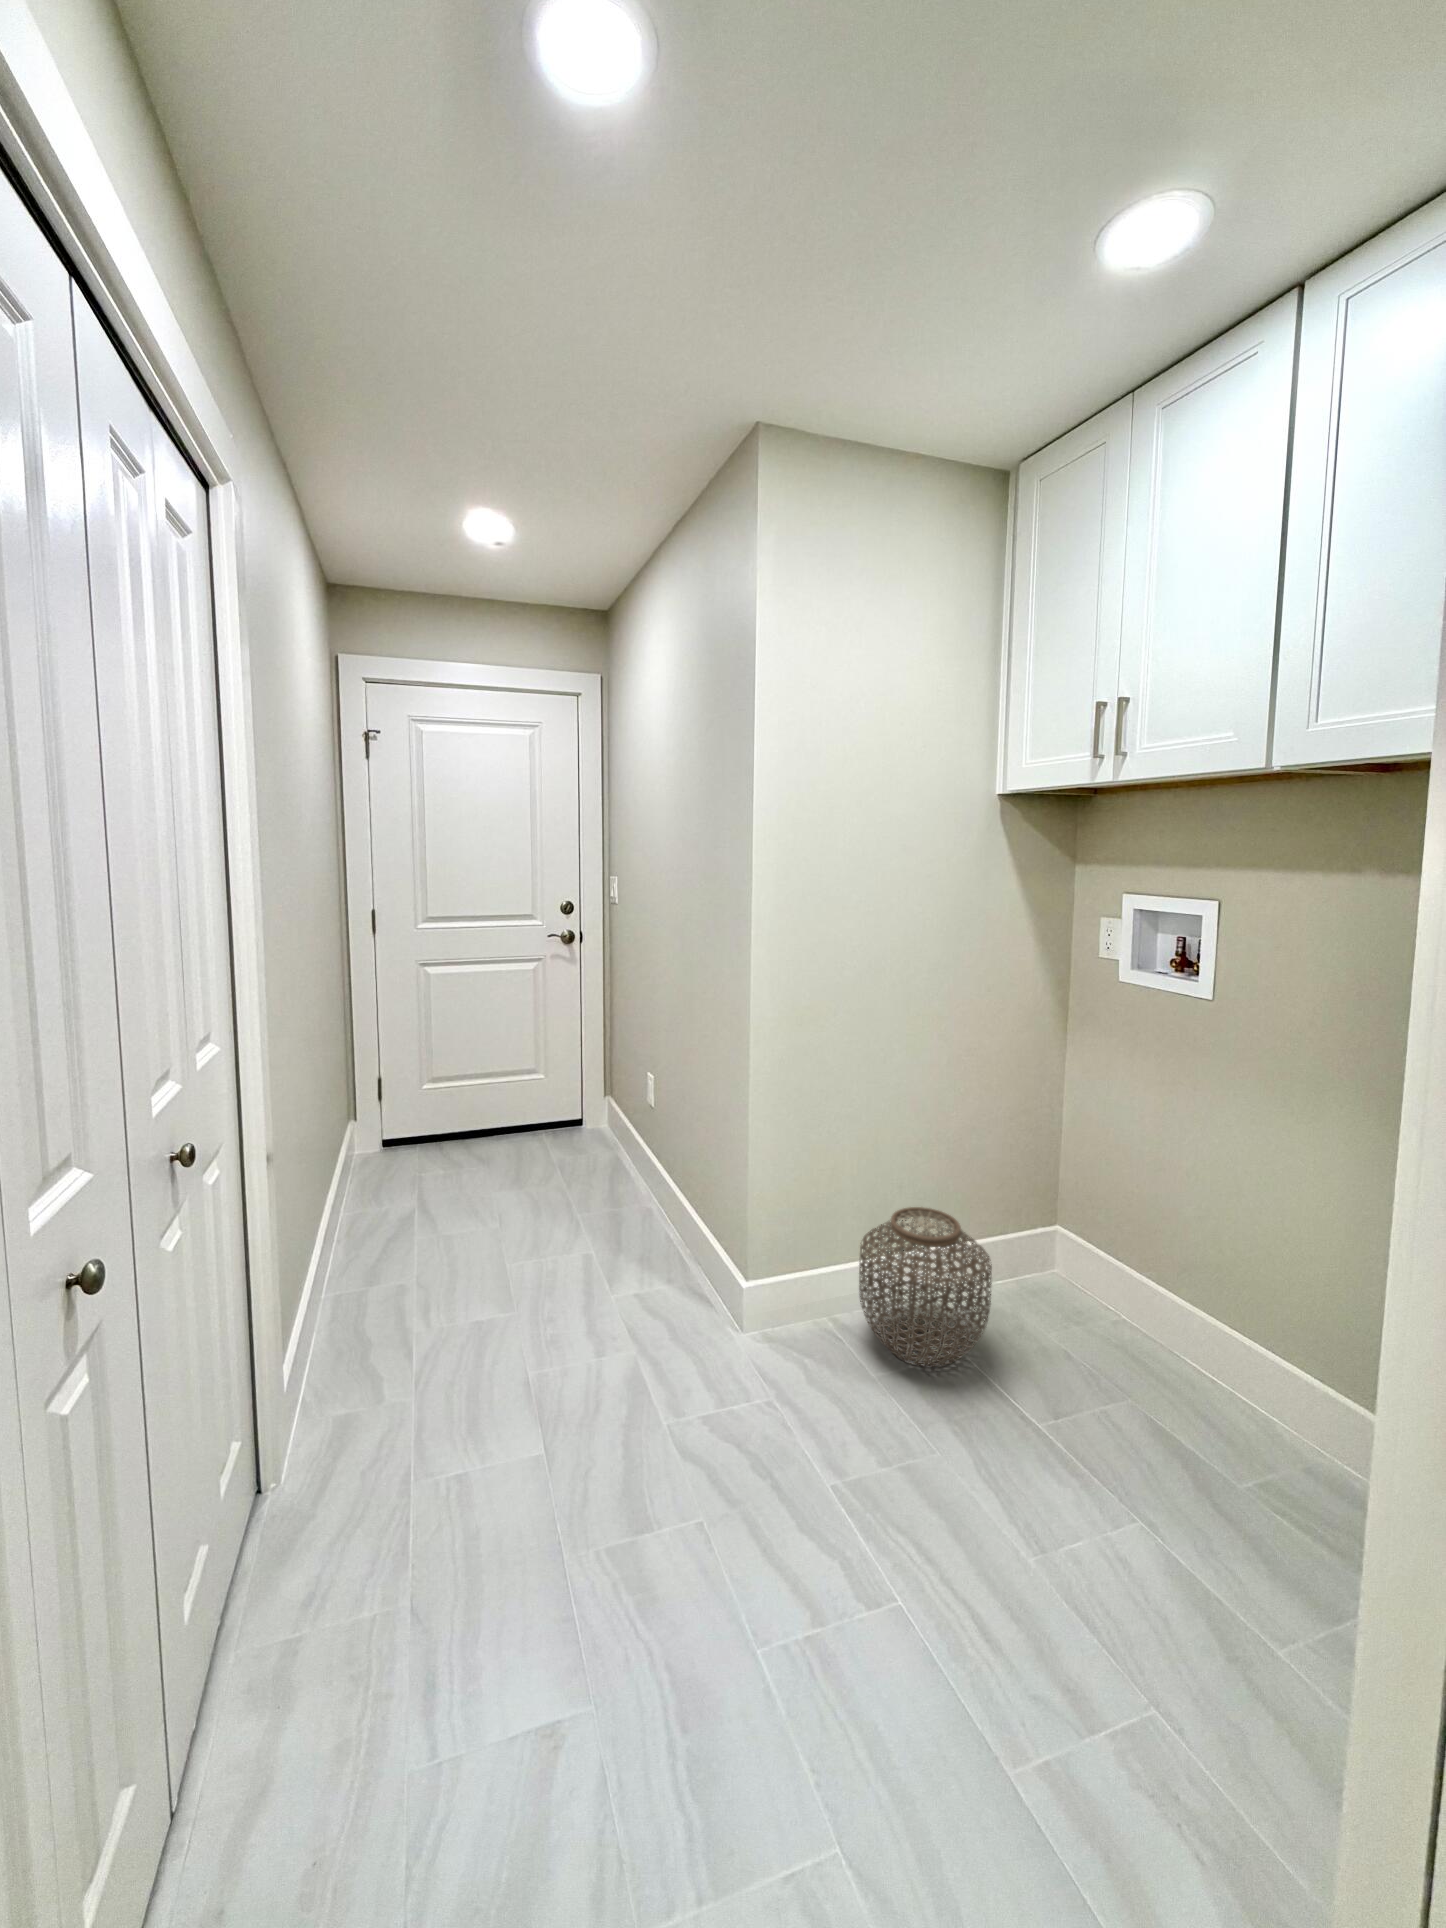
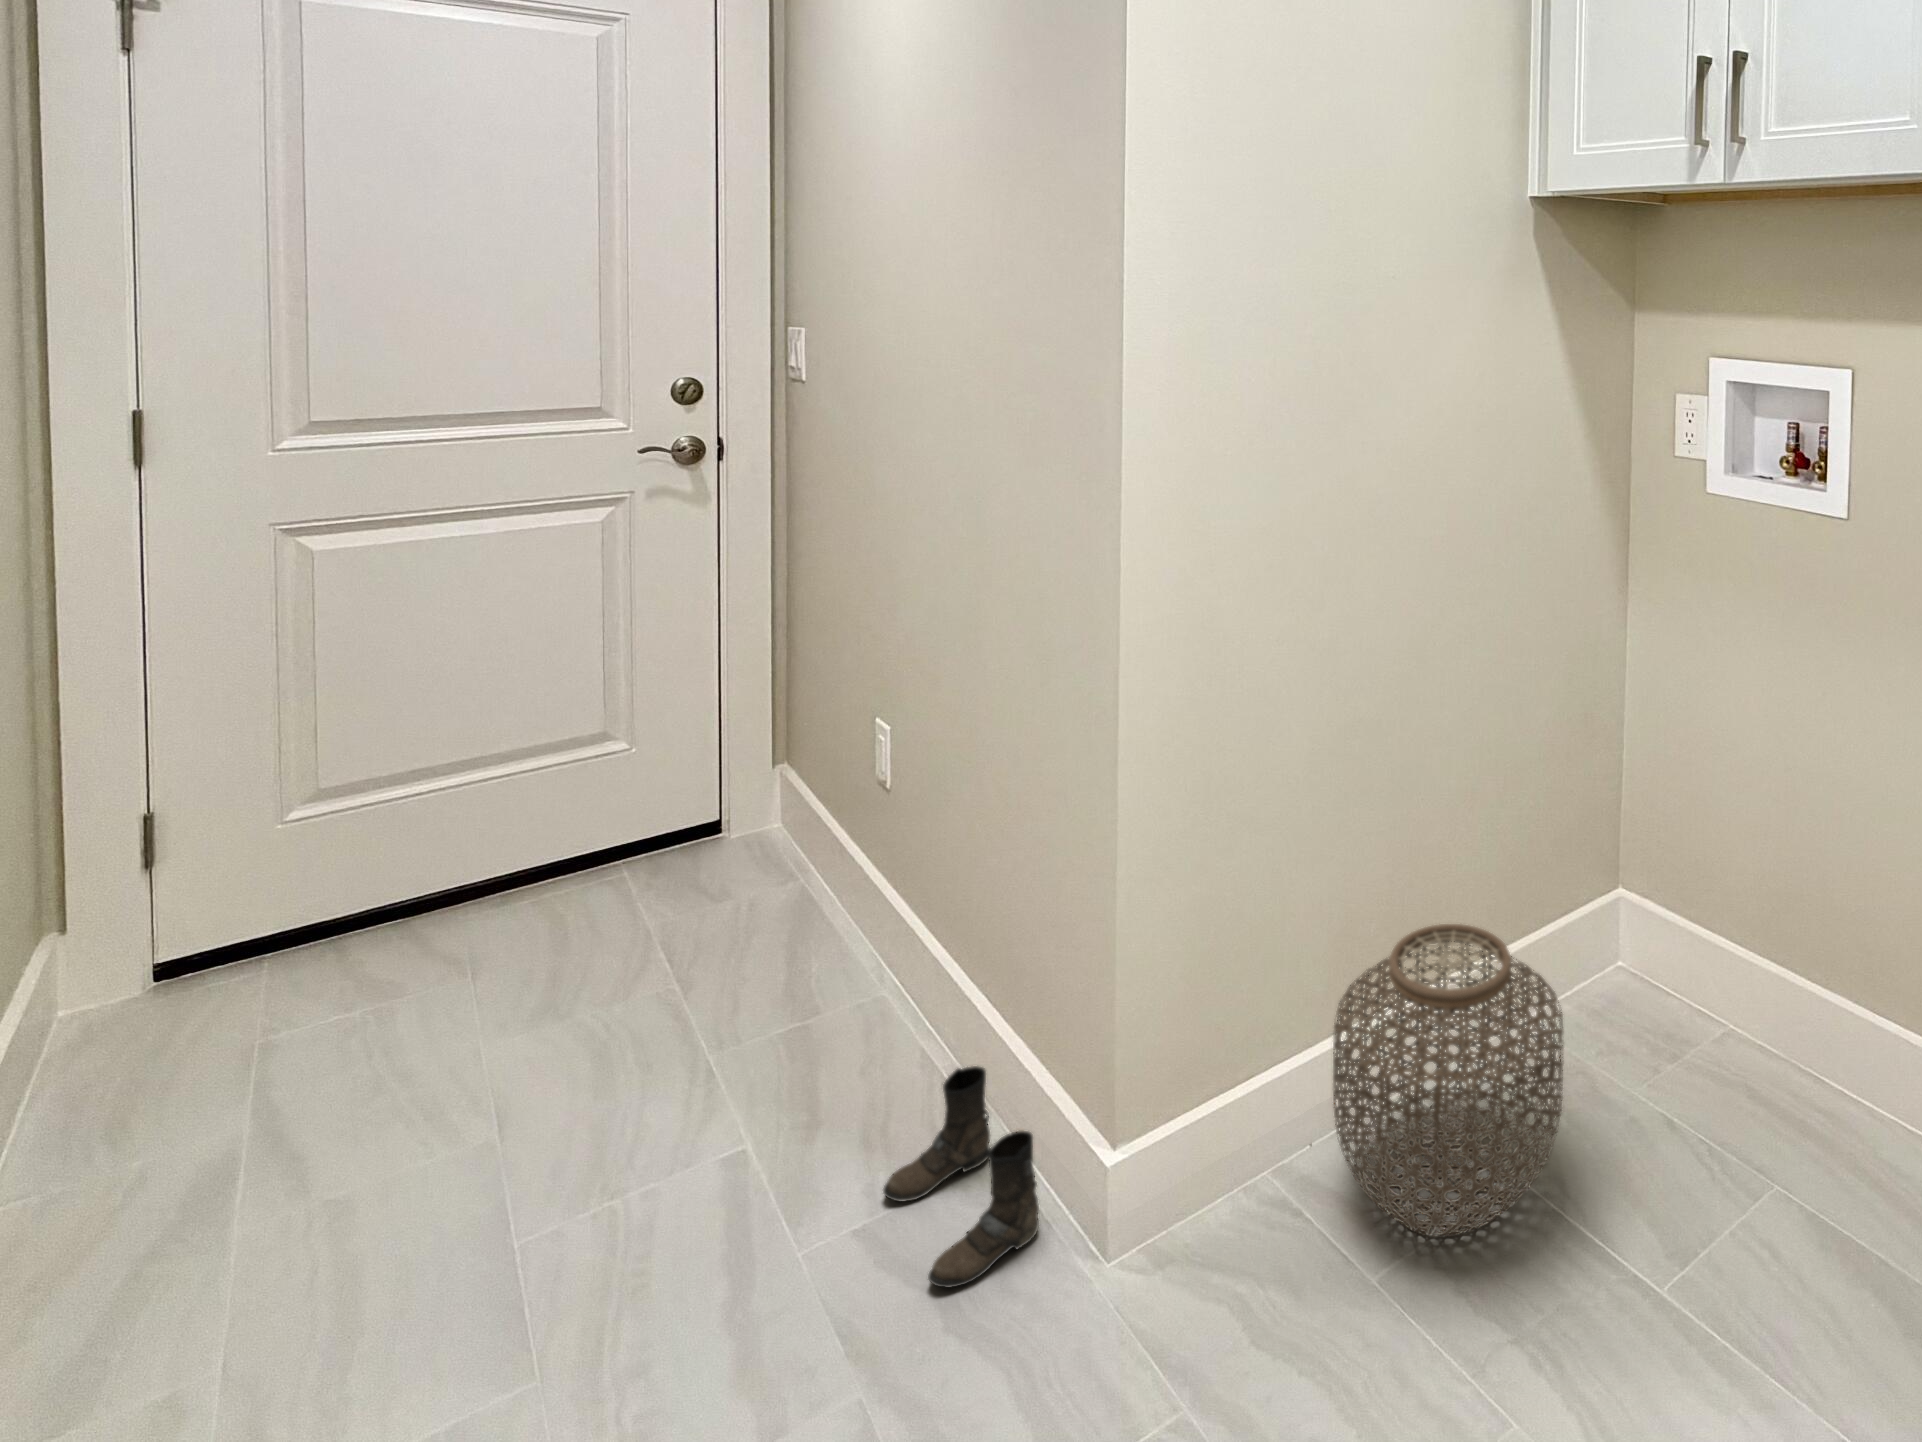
boots: none [648,1232,715,1322] -> present [883,1066,1039,1288]

